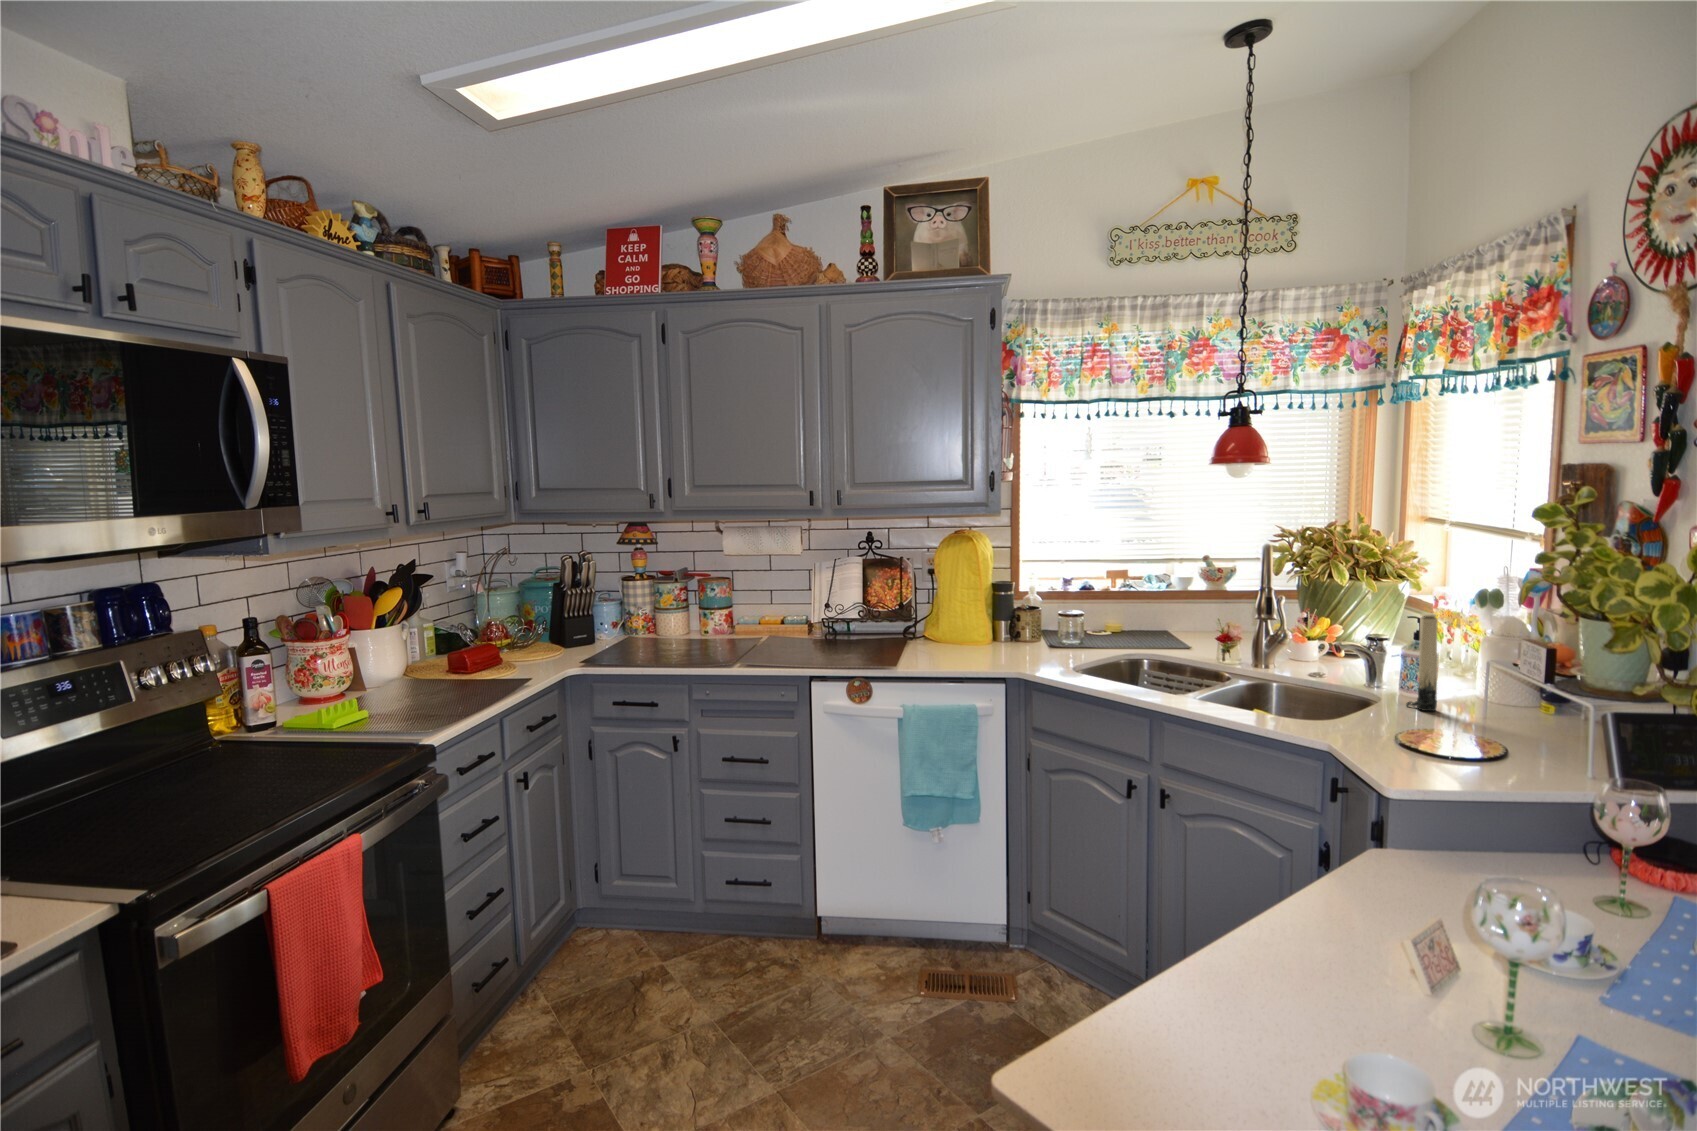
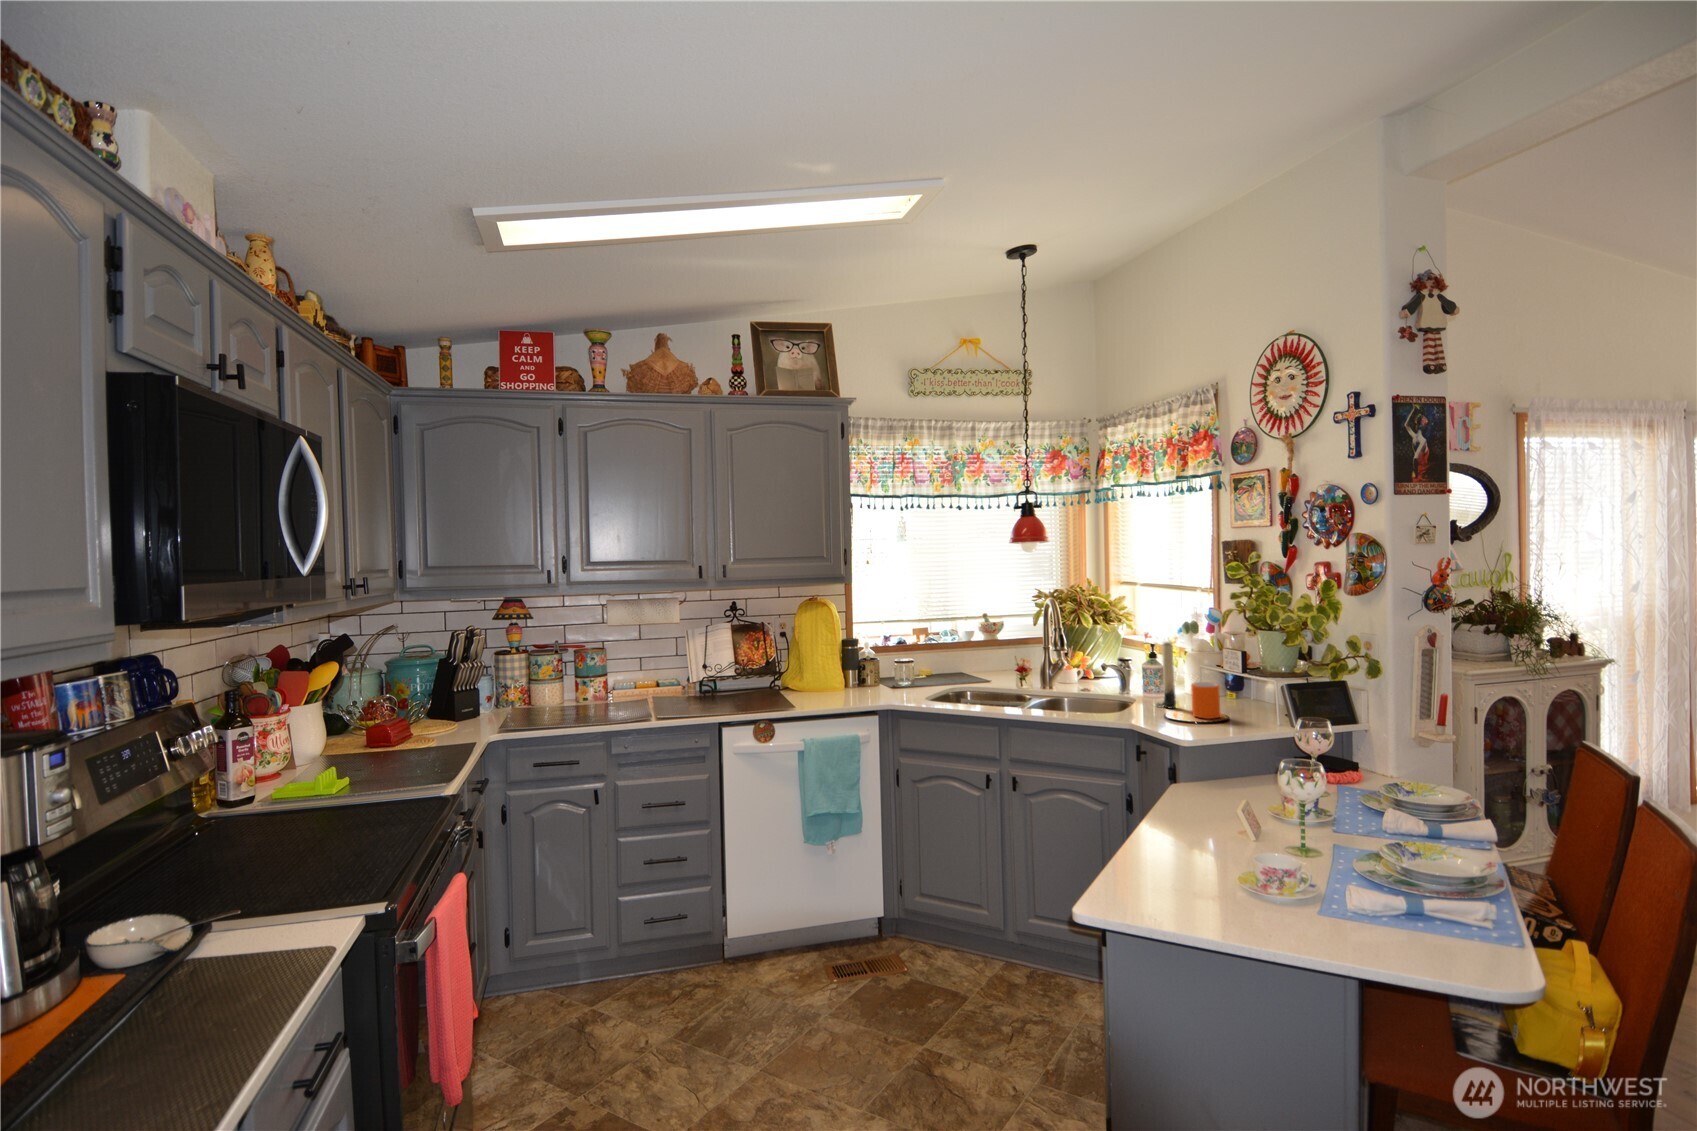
mug: none [1449,678,1497,733] -> present [1191,682,1220,719]

